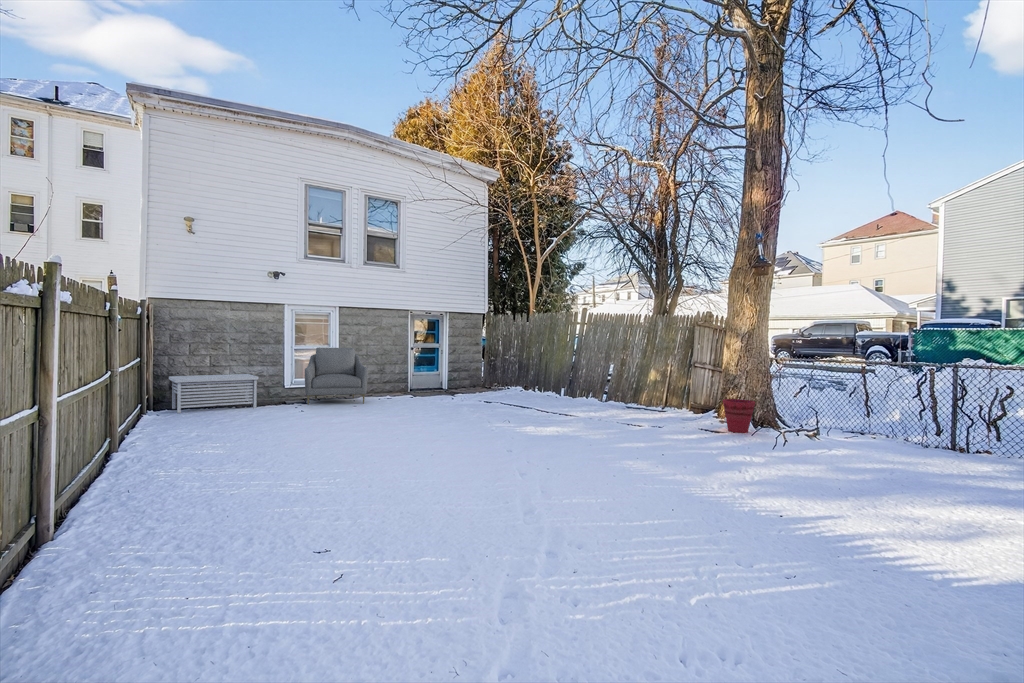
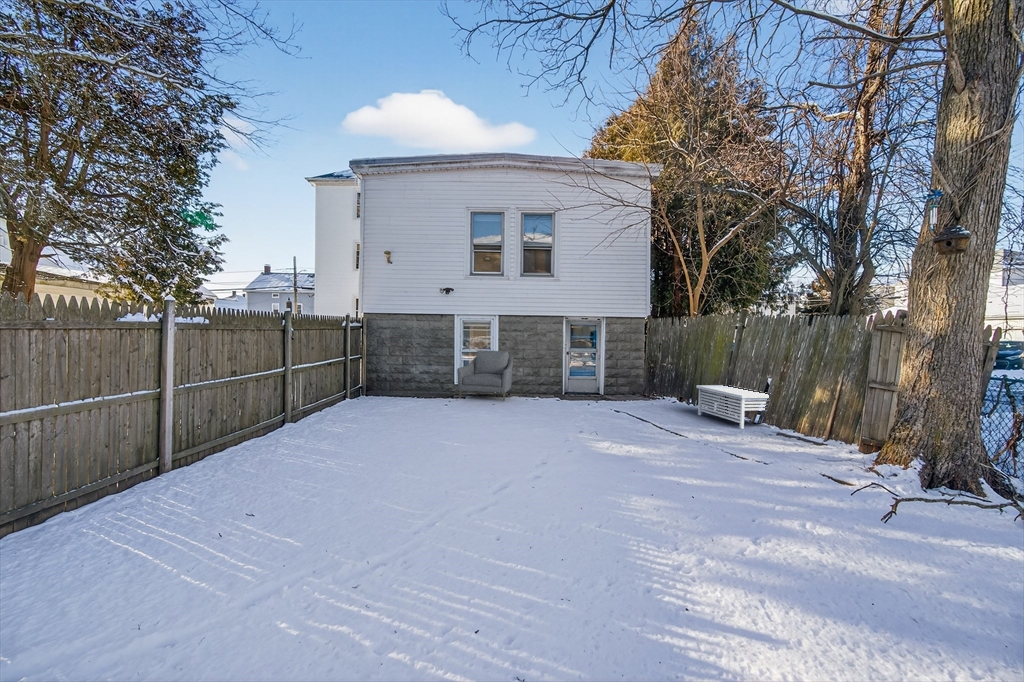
storage bench: present [169,374,259,413] -> present [696,385,774,429]
bucket: present [723,399,755,433] -> none [875,442,937,498]

